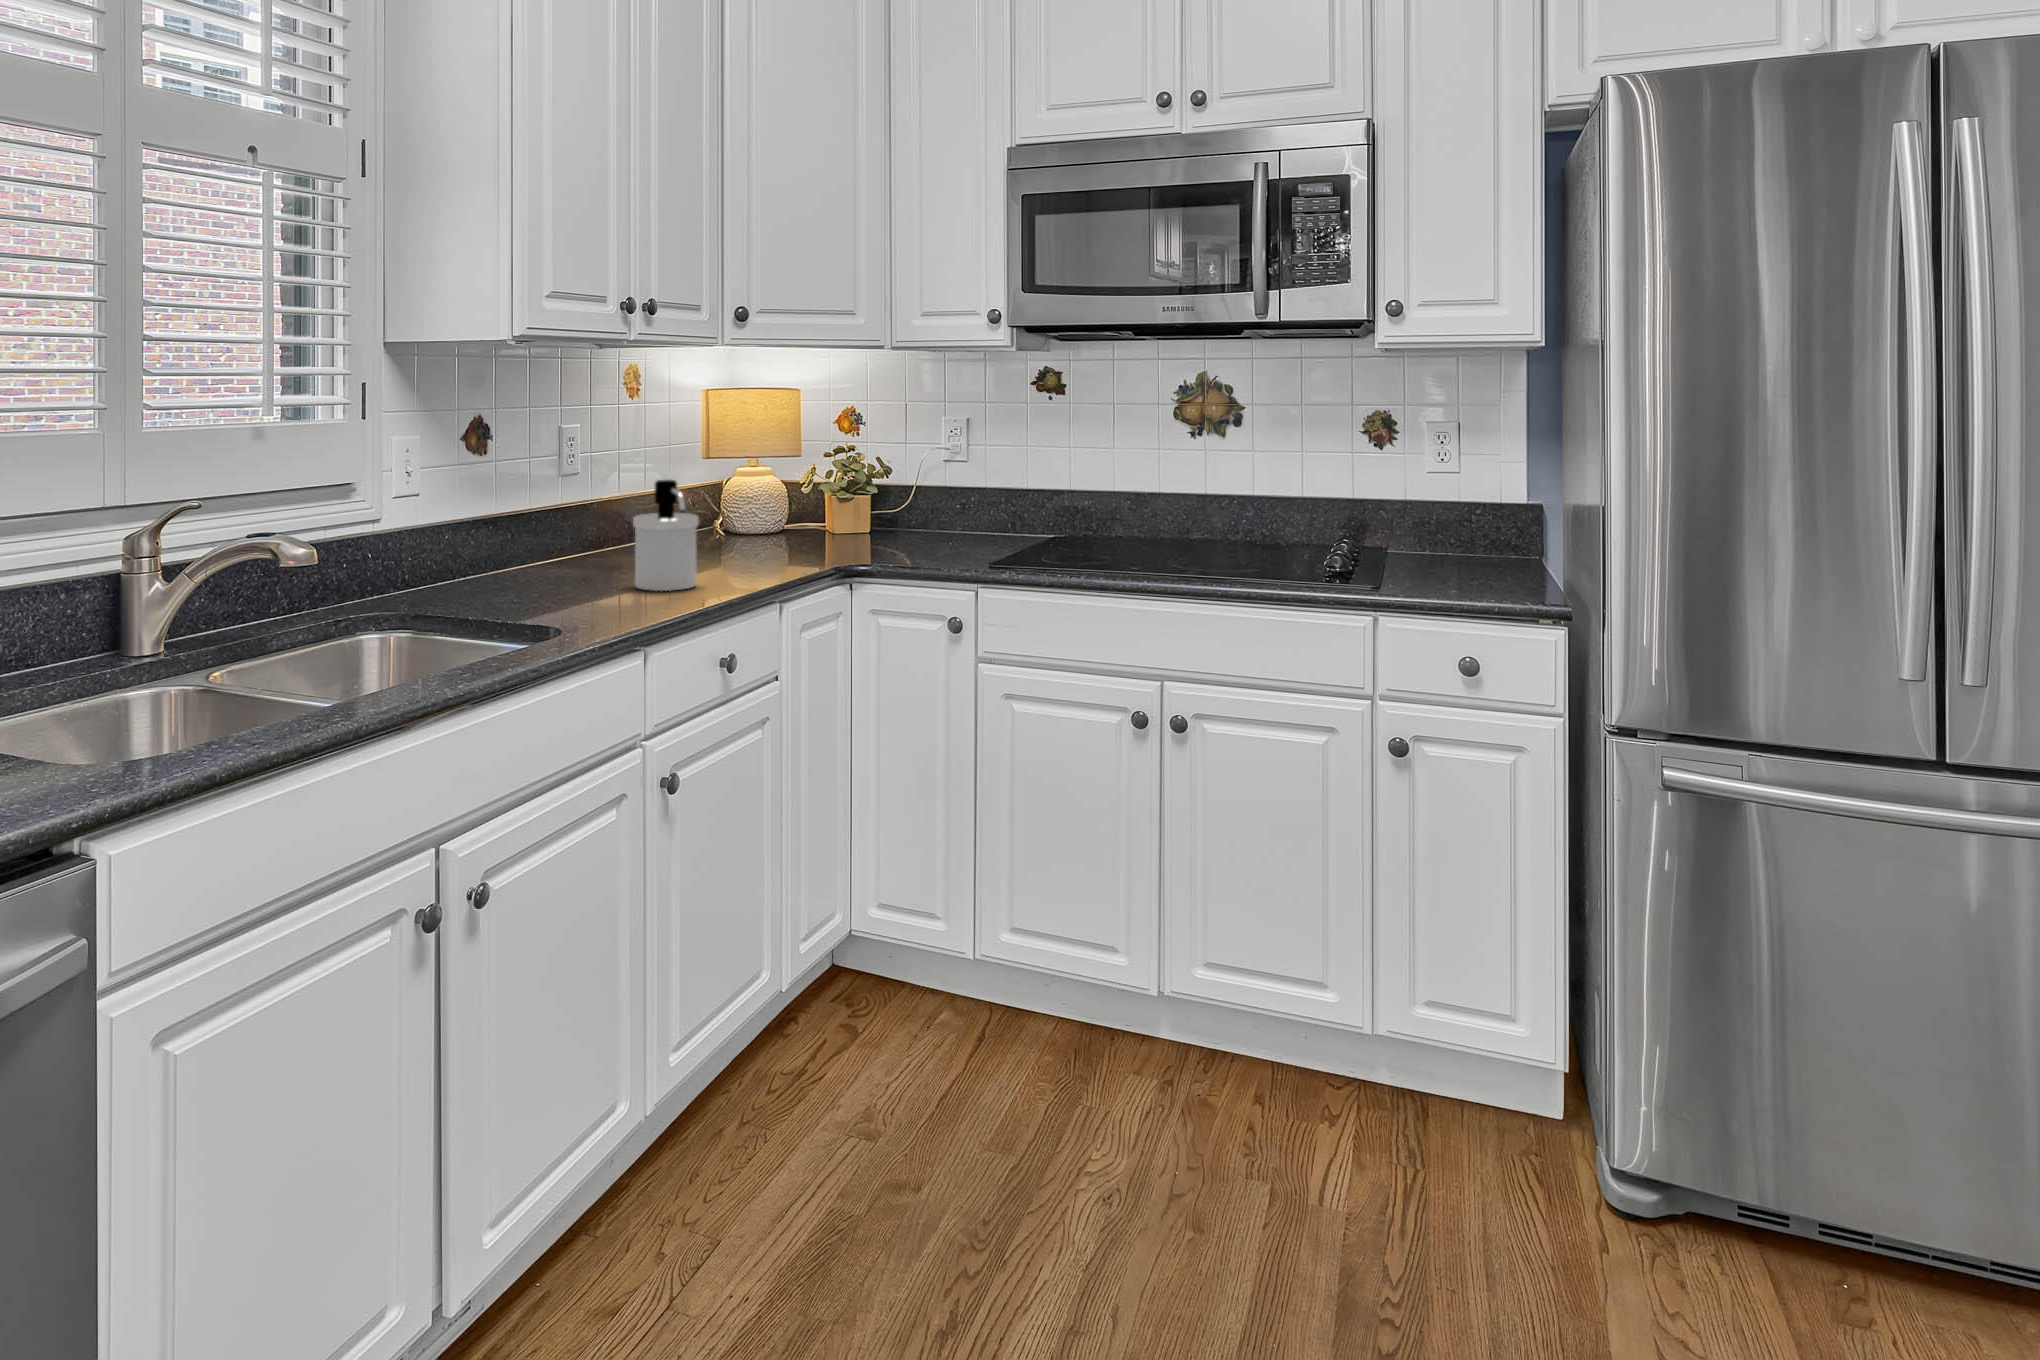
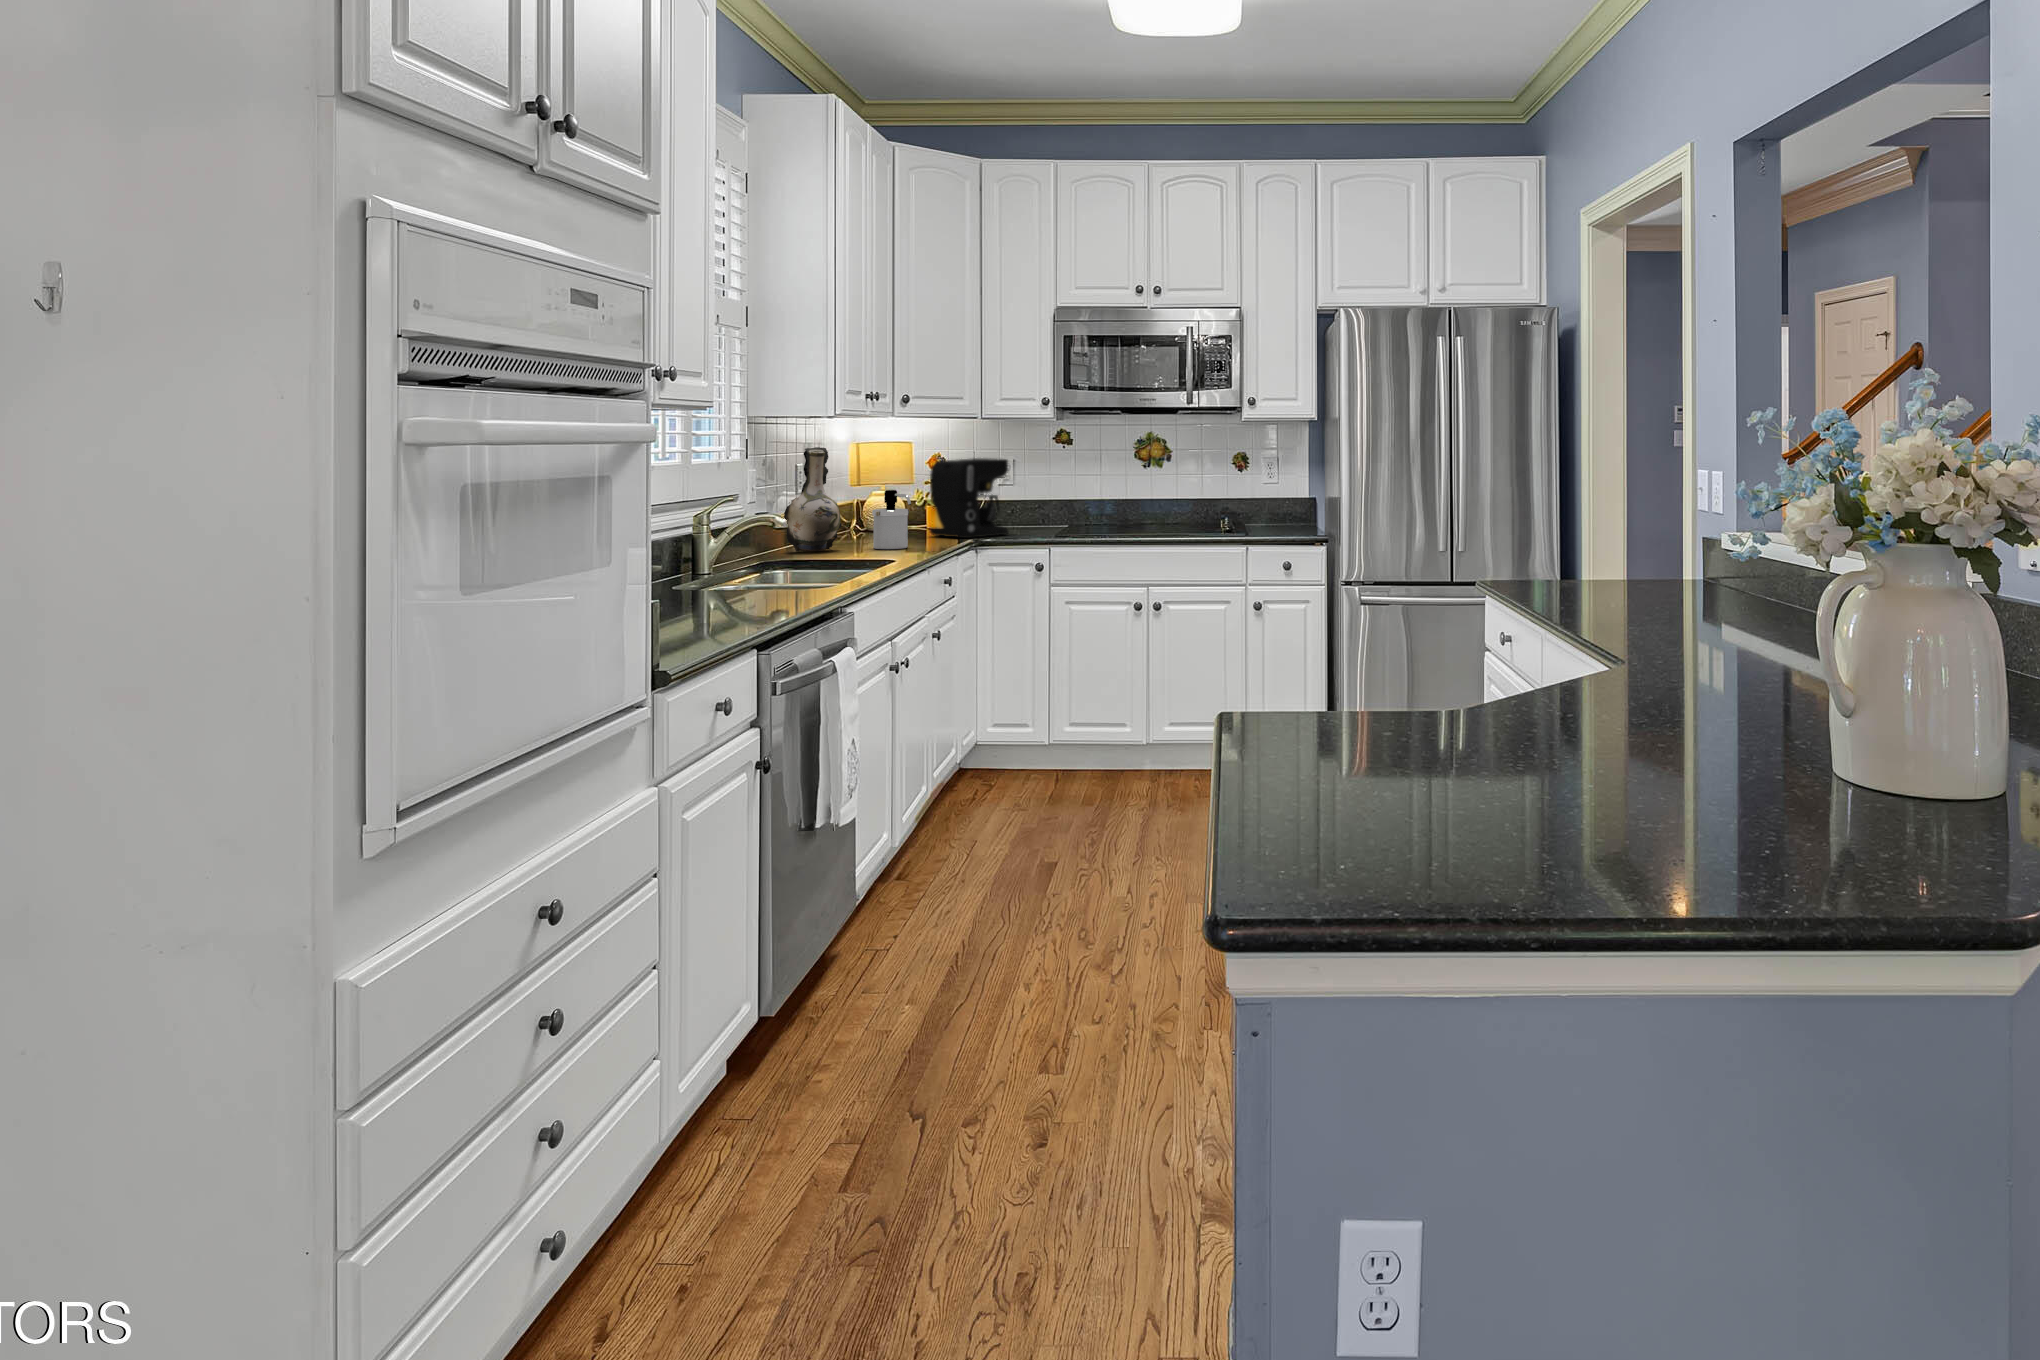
decorative vase: none [474,401,582,589] -> present [784,447,842,552]
coffee maker: none [788,417,926,563] -> present [930,458,1008,538]

